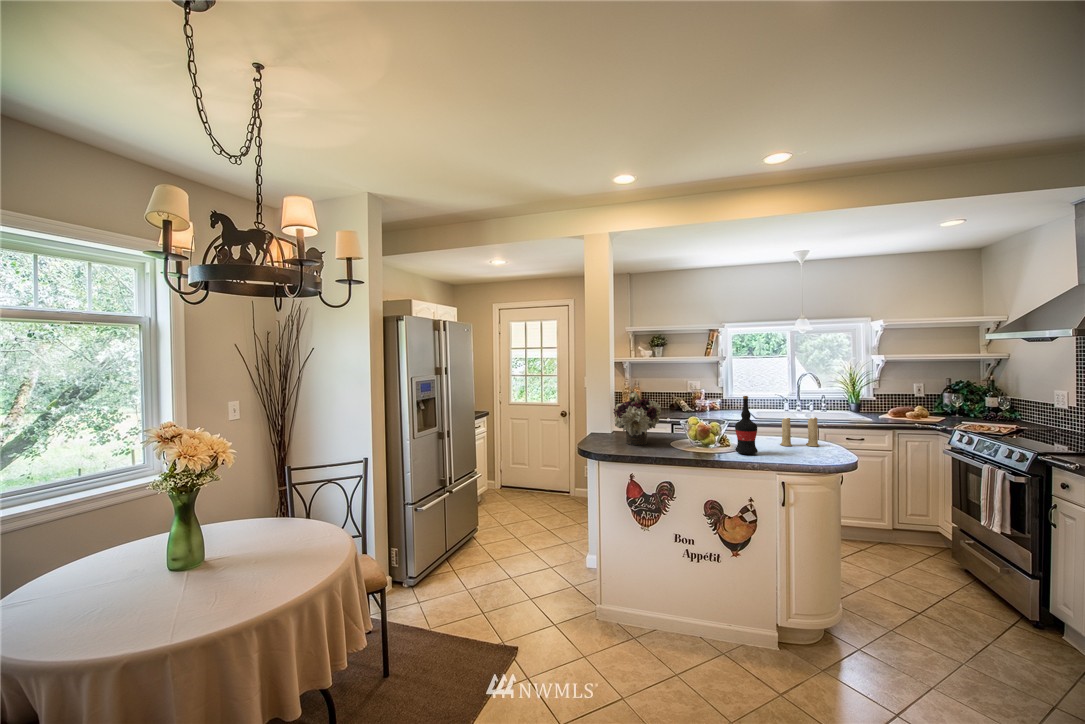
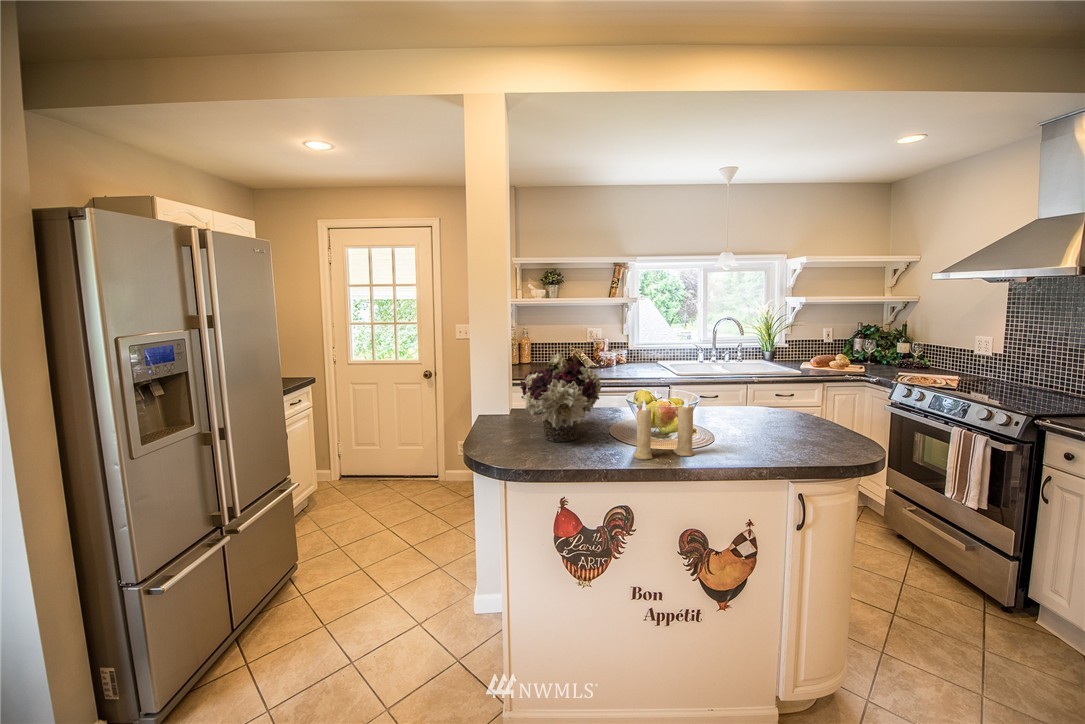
wine bottle: present [735,396,758,454] -> none [717,357,754,449]
candle: present [780,414,819,446] -> present [633,398,694,459]

